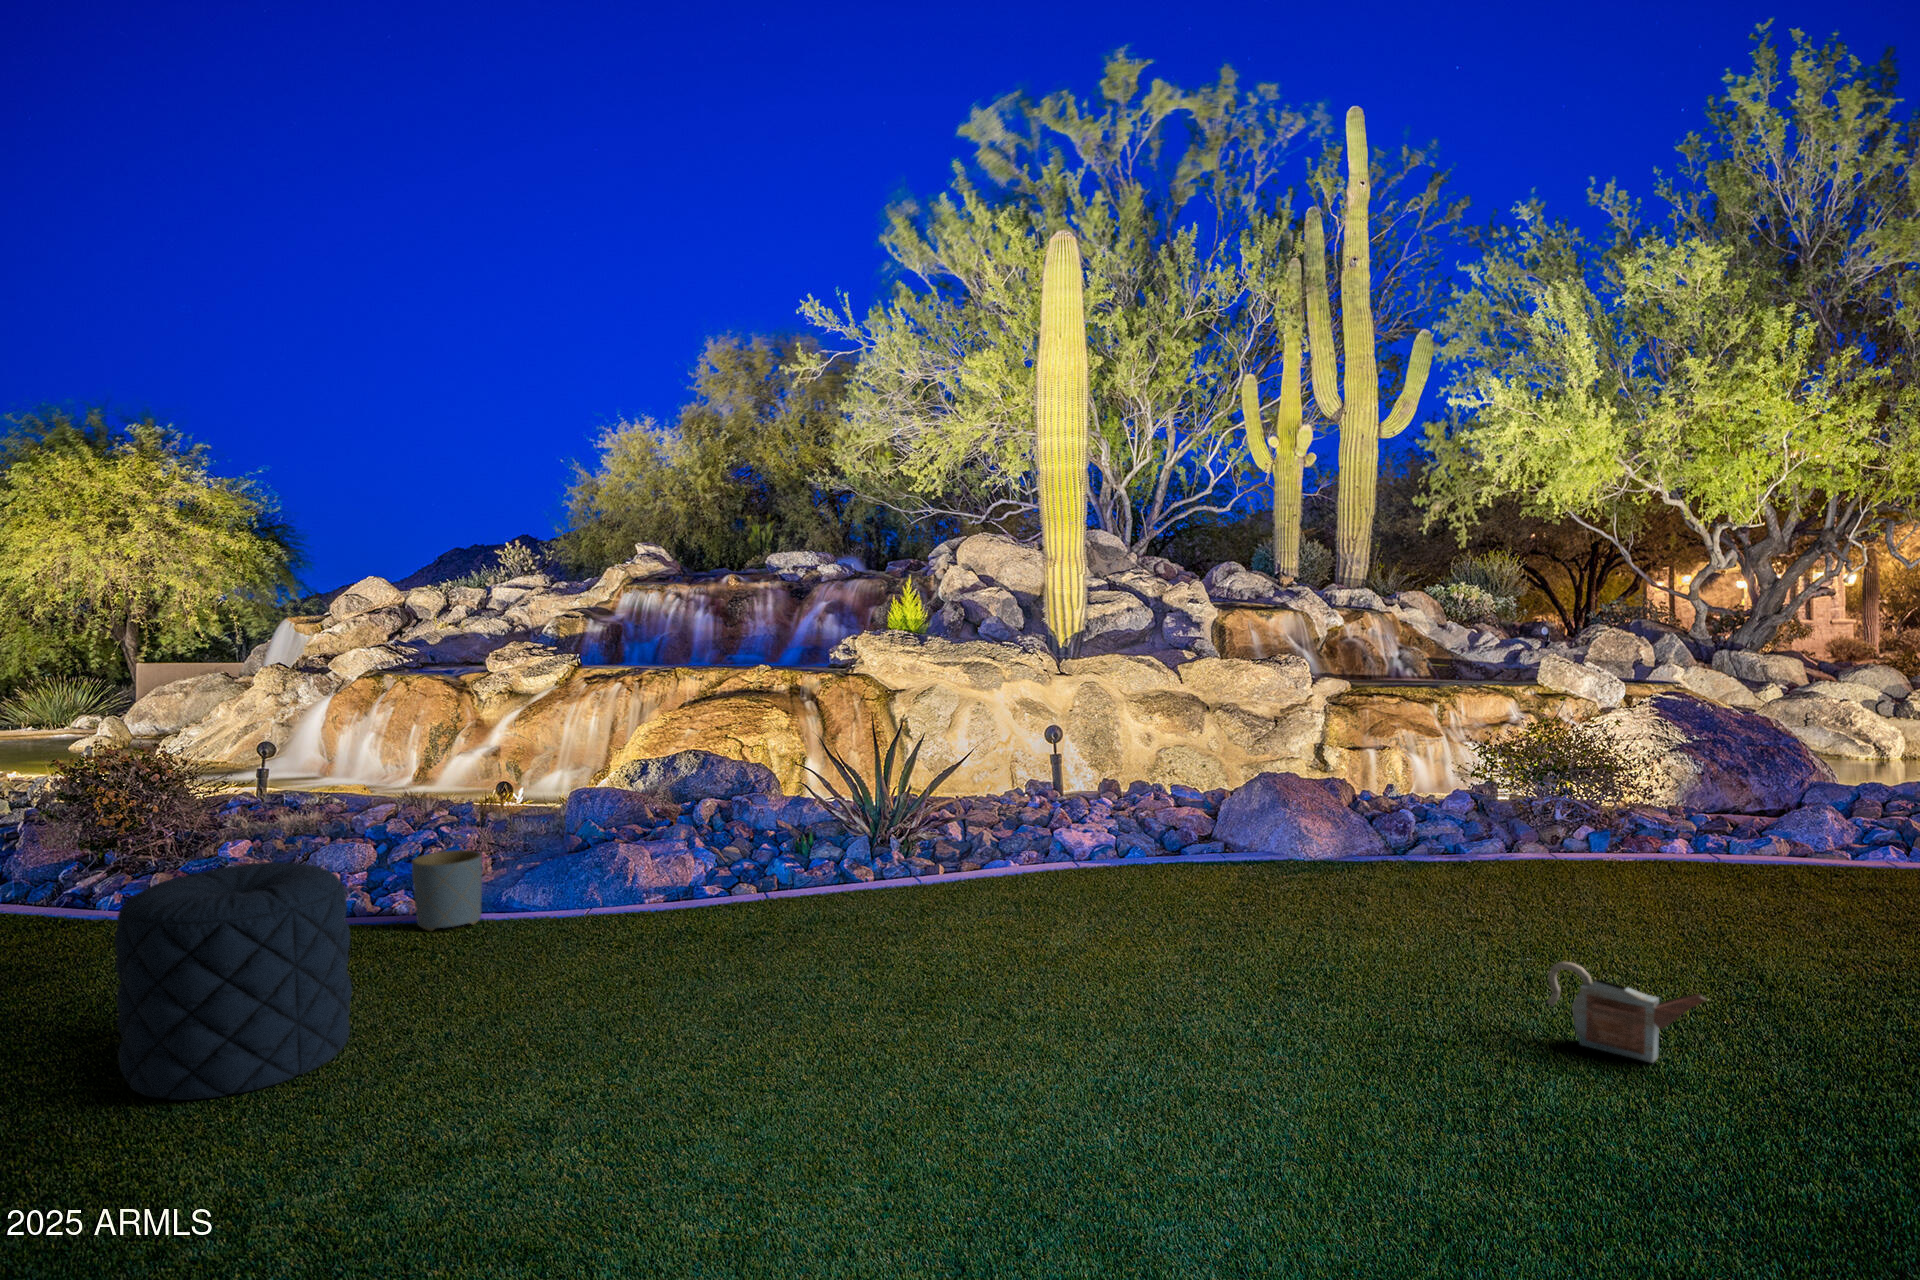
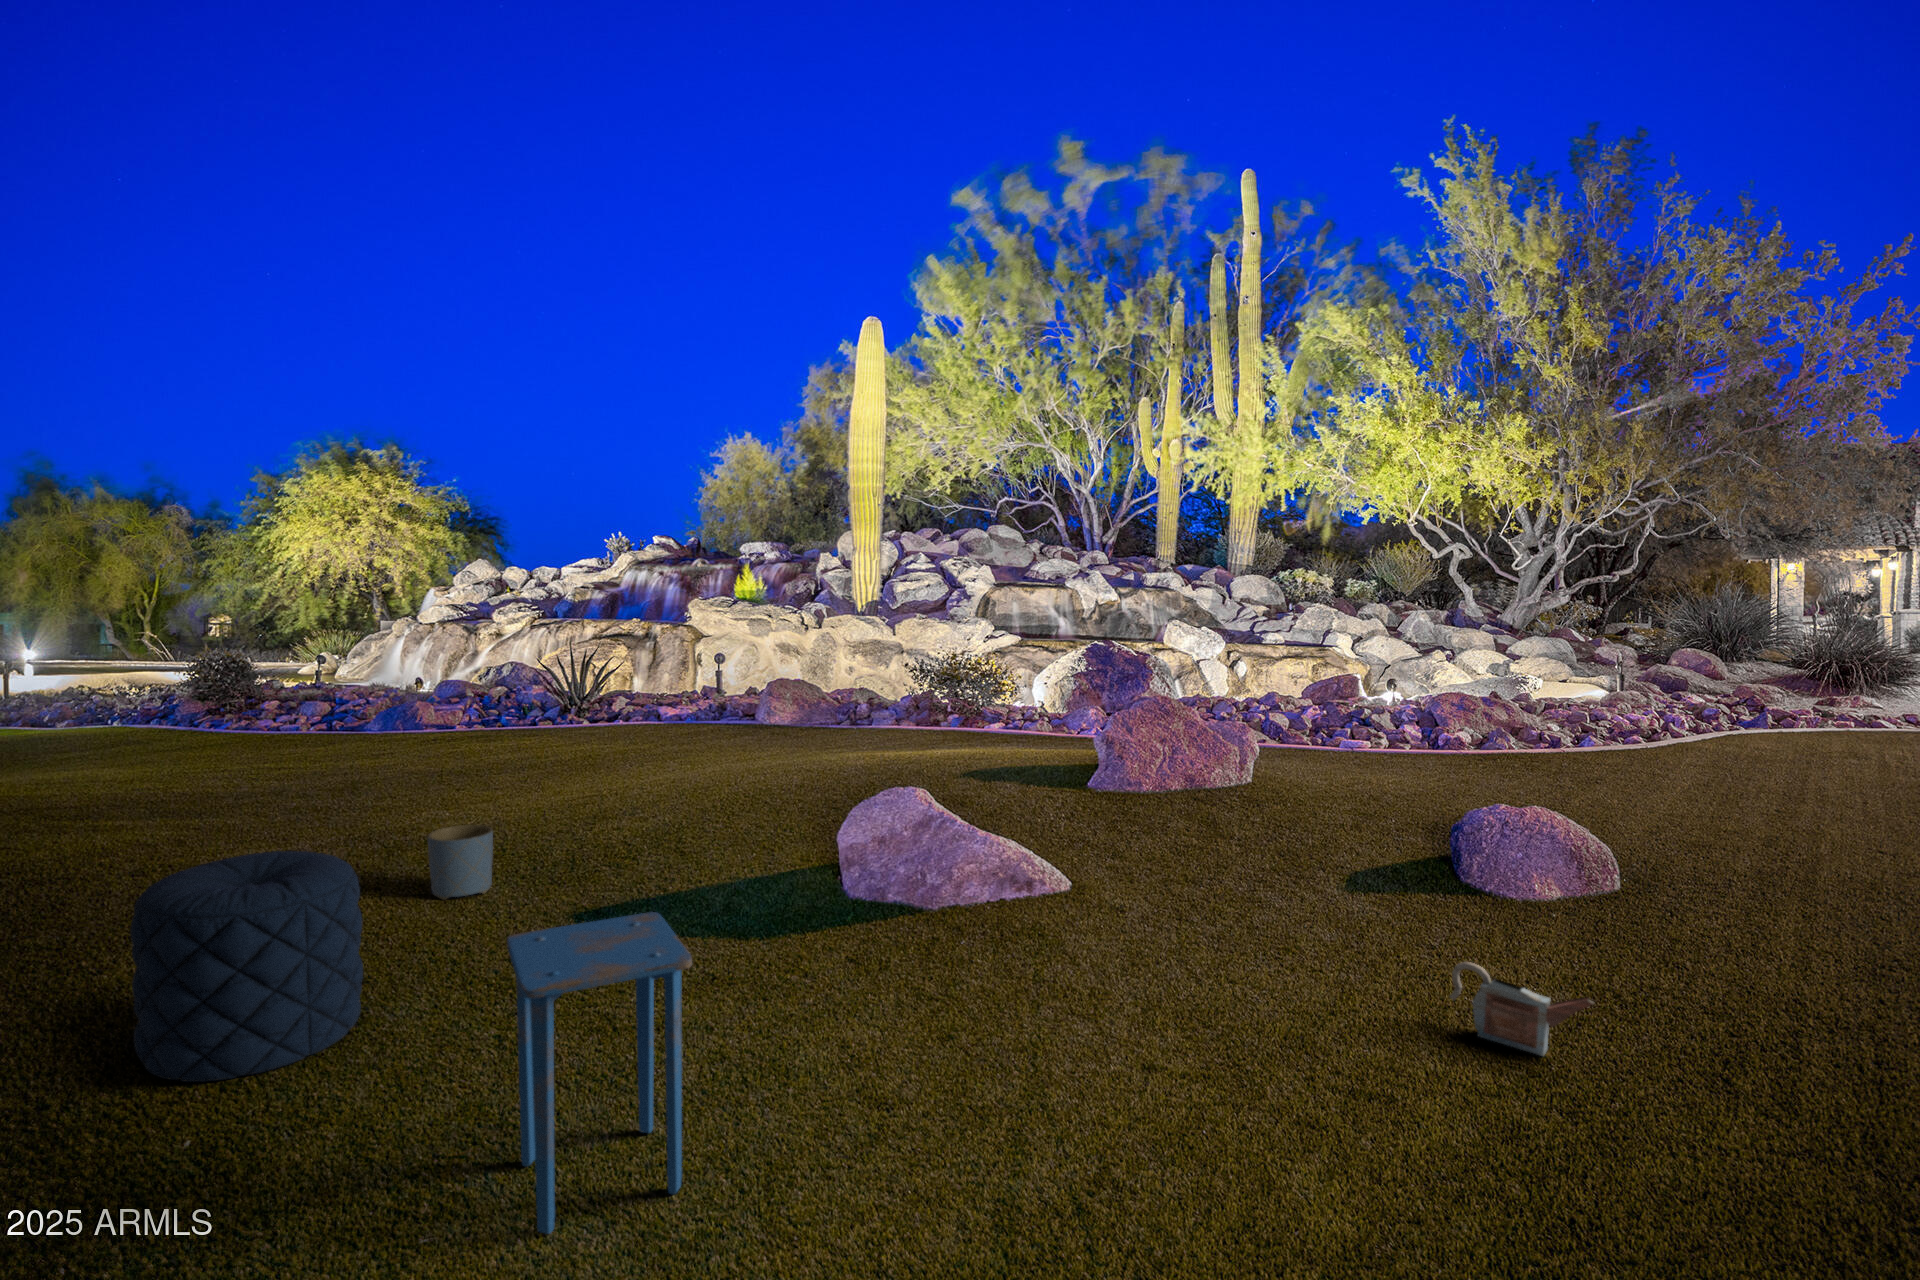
side table: none [507,903,701,1230] -> present [507,912,692,1234]

